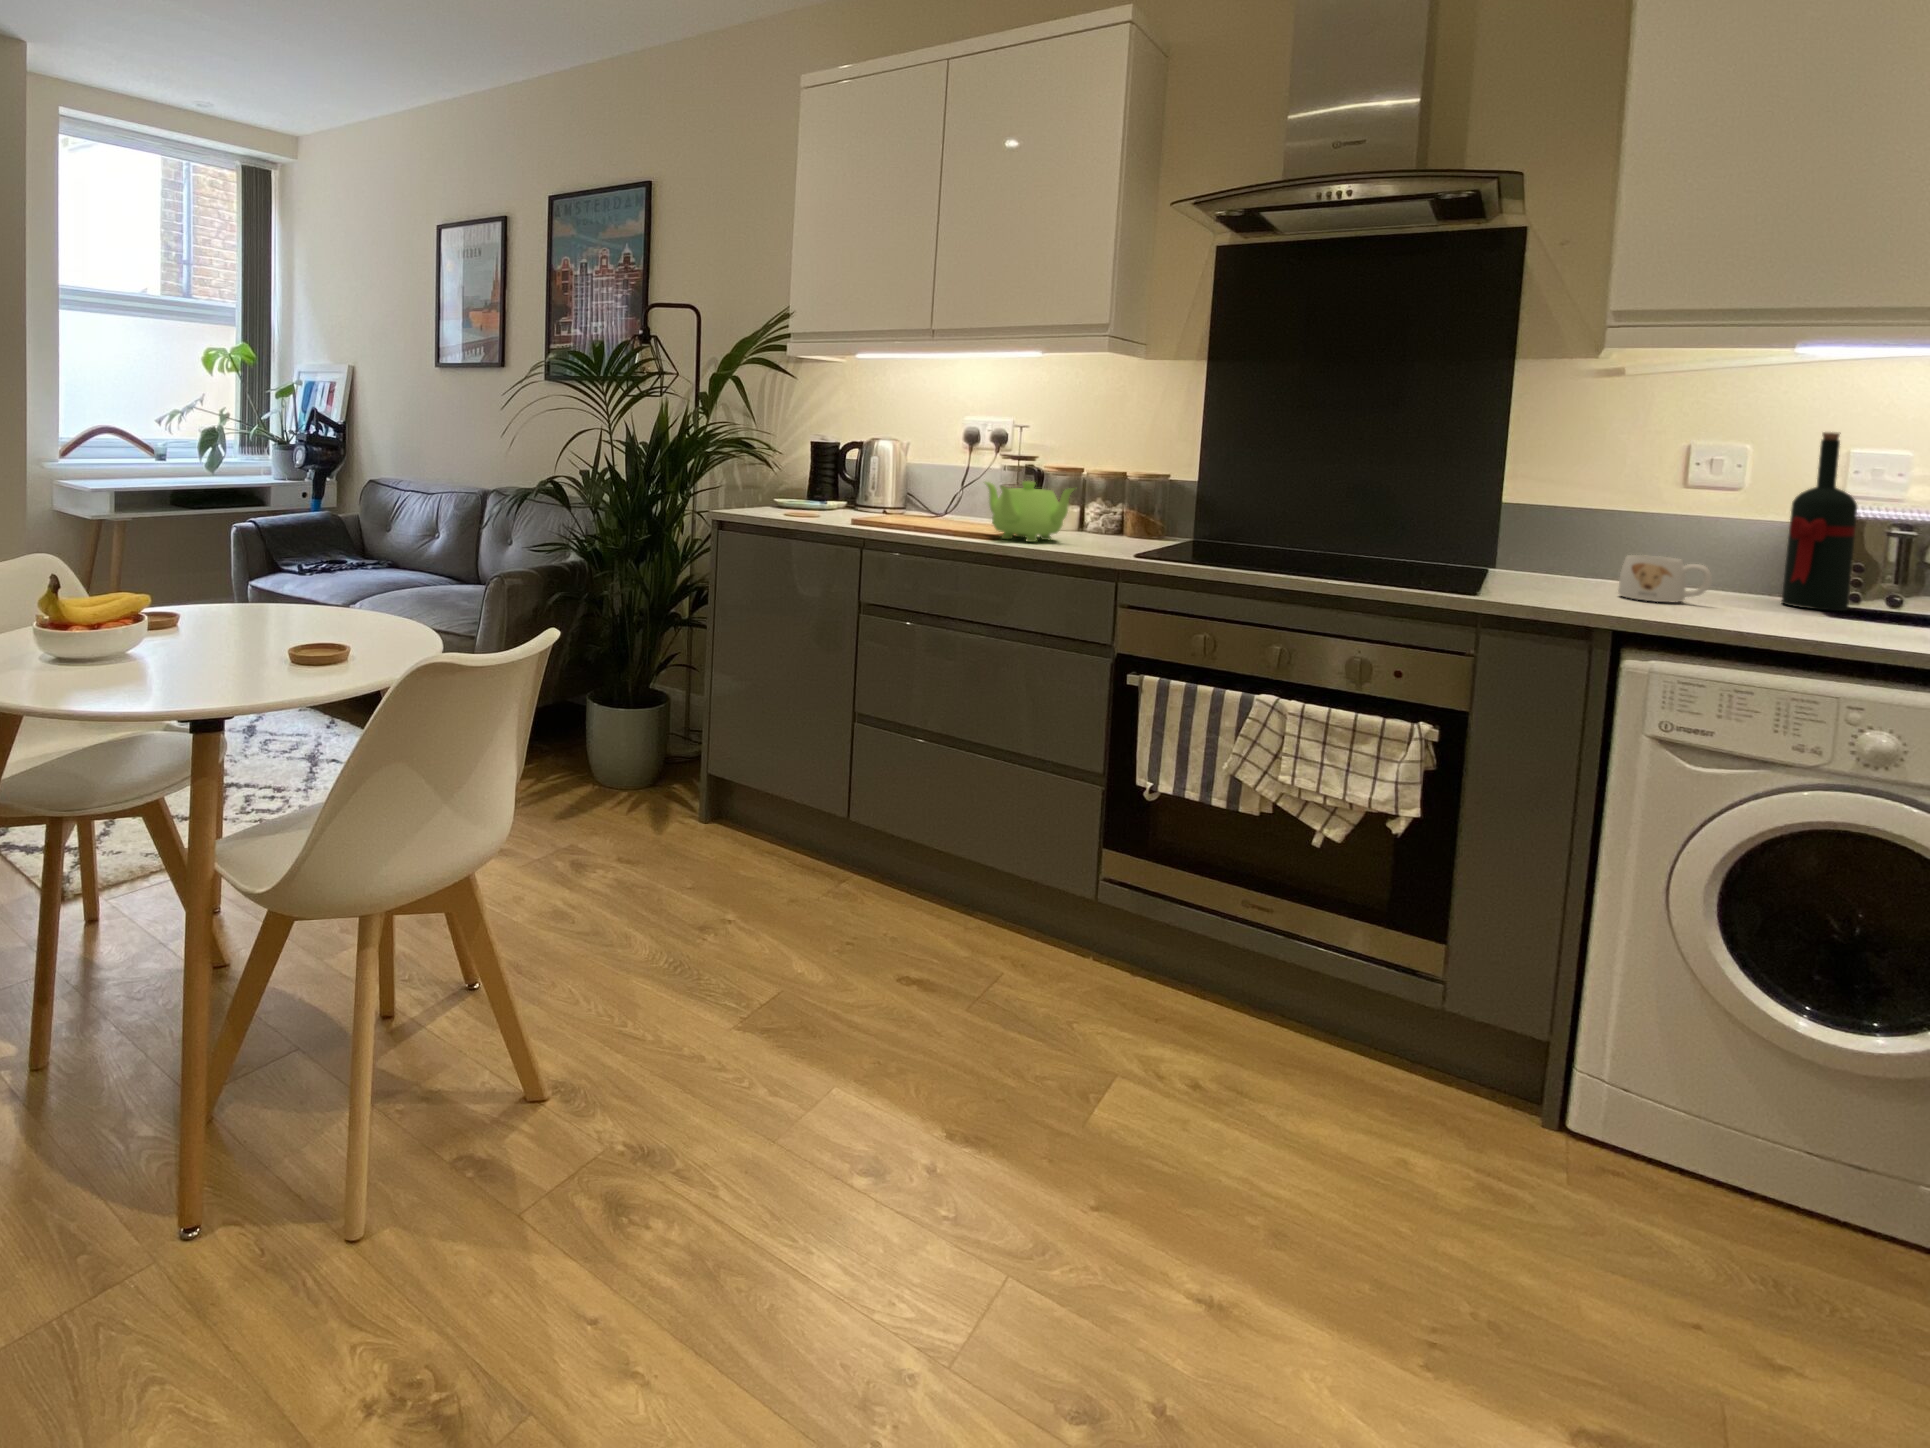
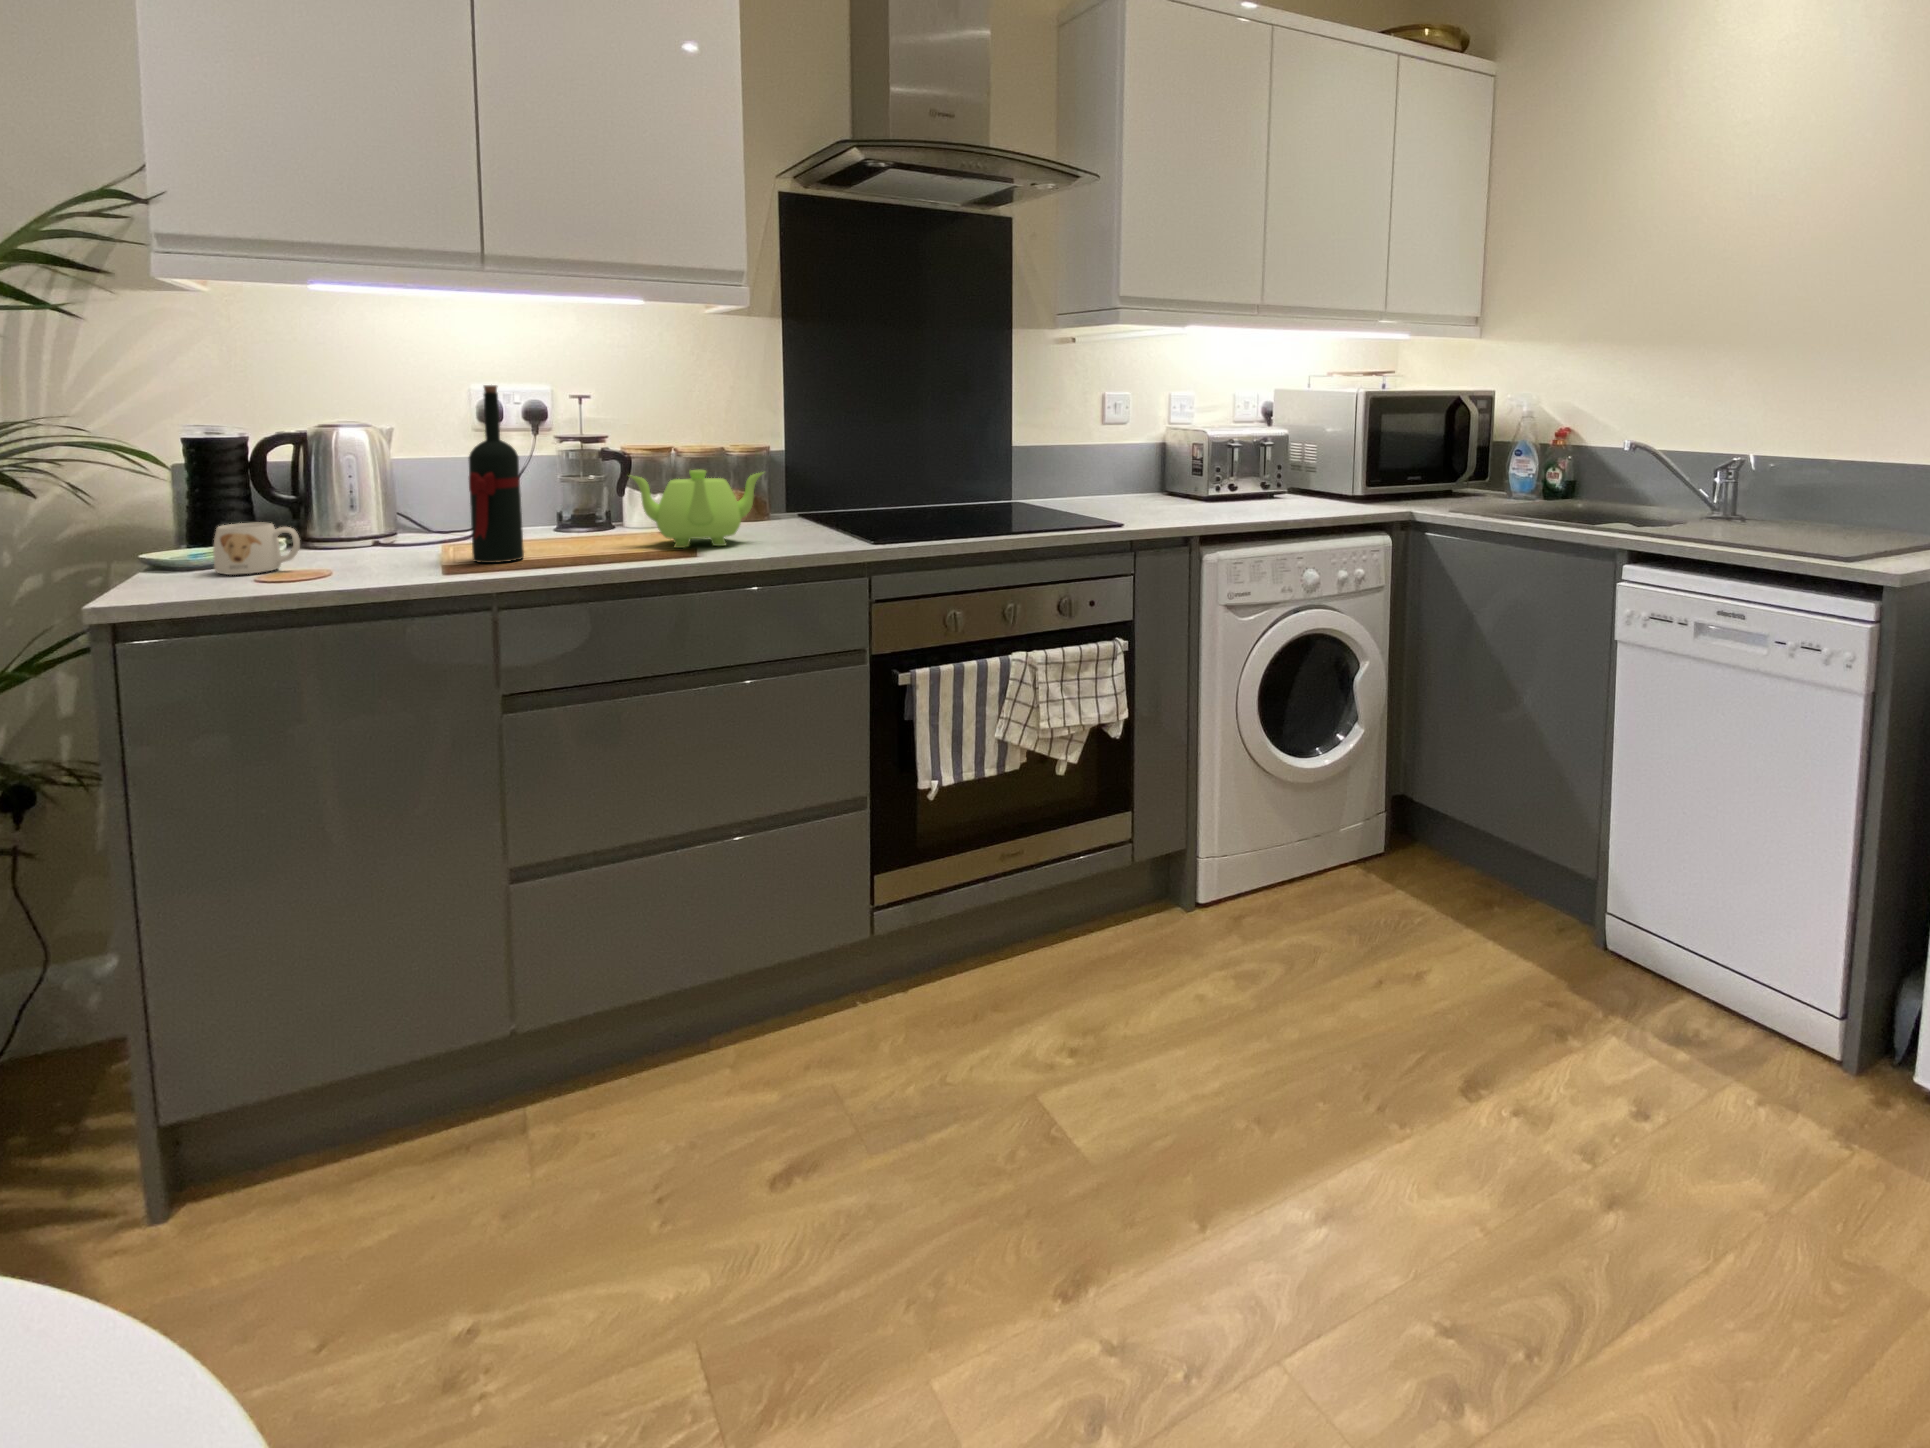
wine bottle: present [1782,432,1857,611] -> present [469,385,524,563]
mug: present [1618,555,1712,602] -> present [213,522,300,575]

